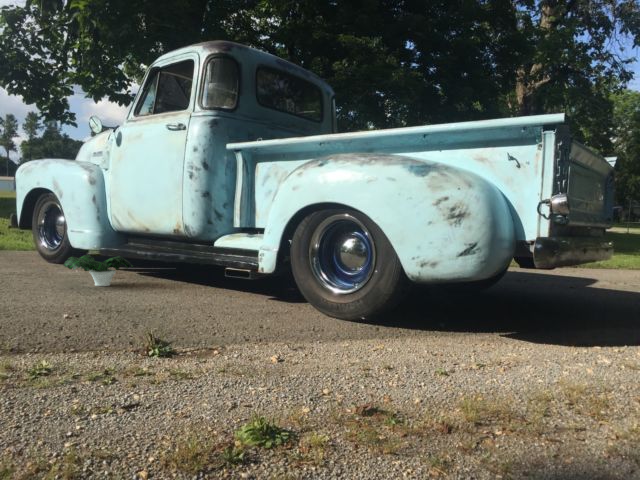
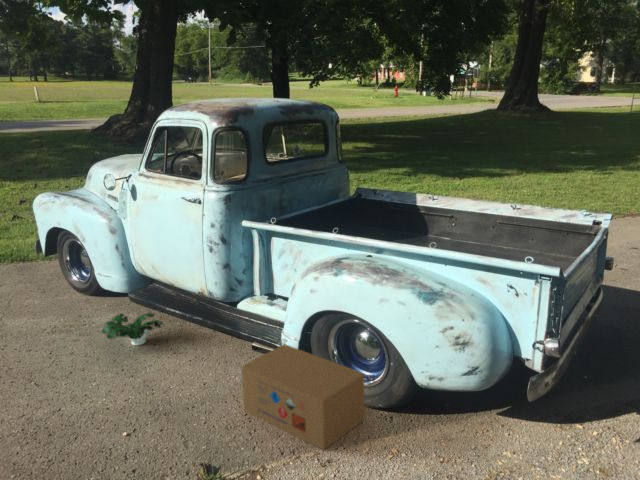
cardboard box: none [207,260,346,344] -> present [242,344,365,450]

